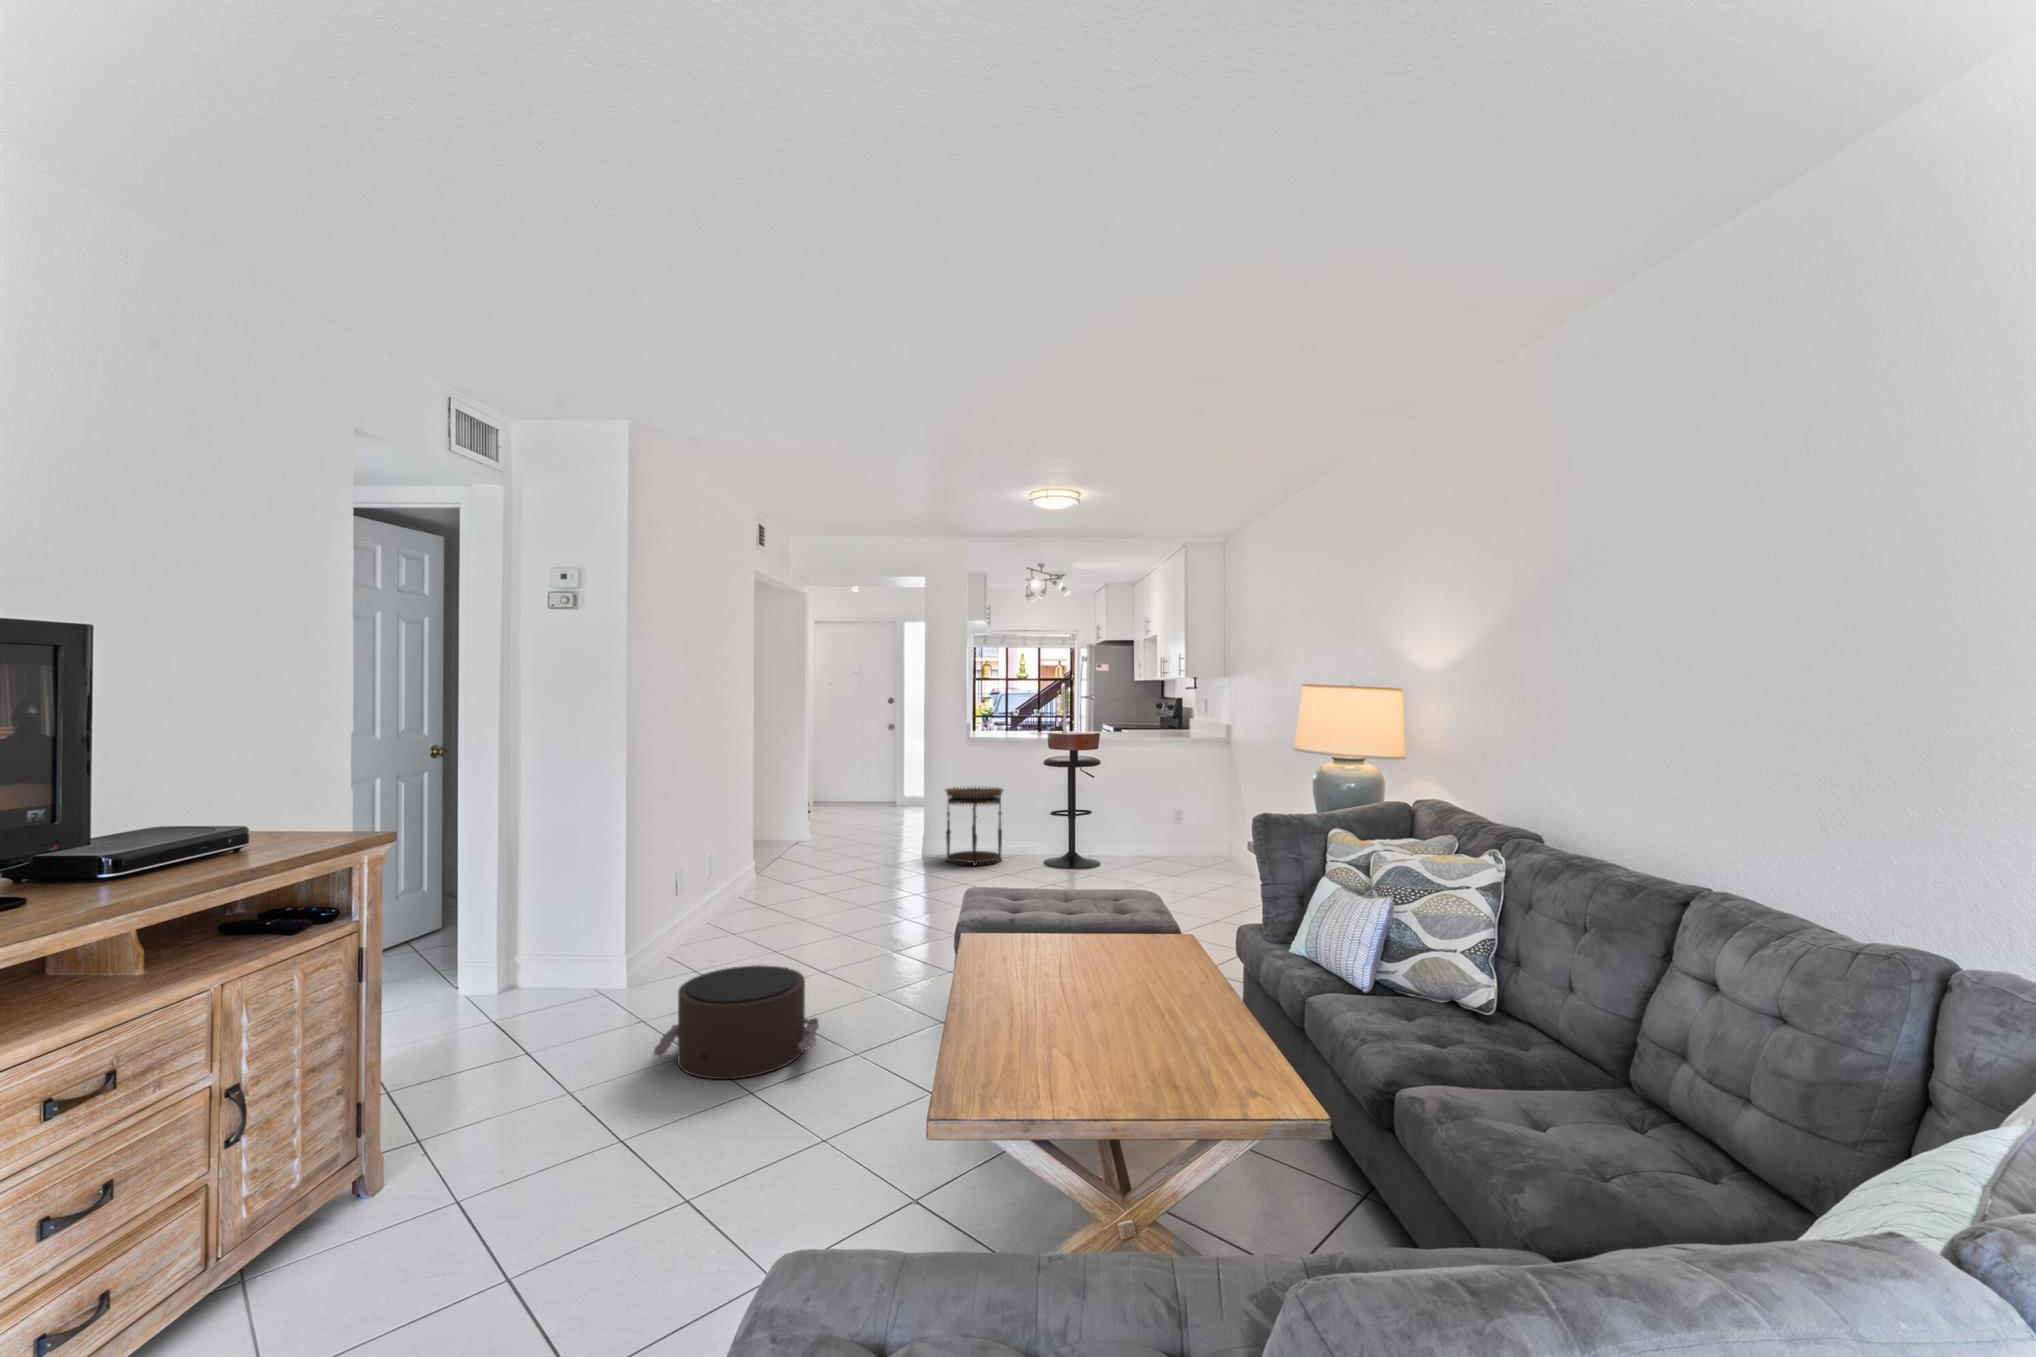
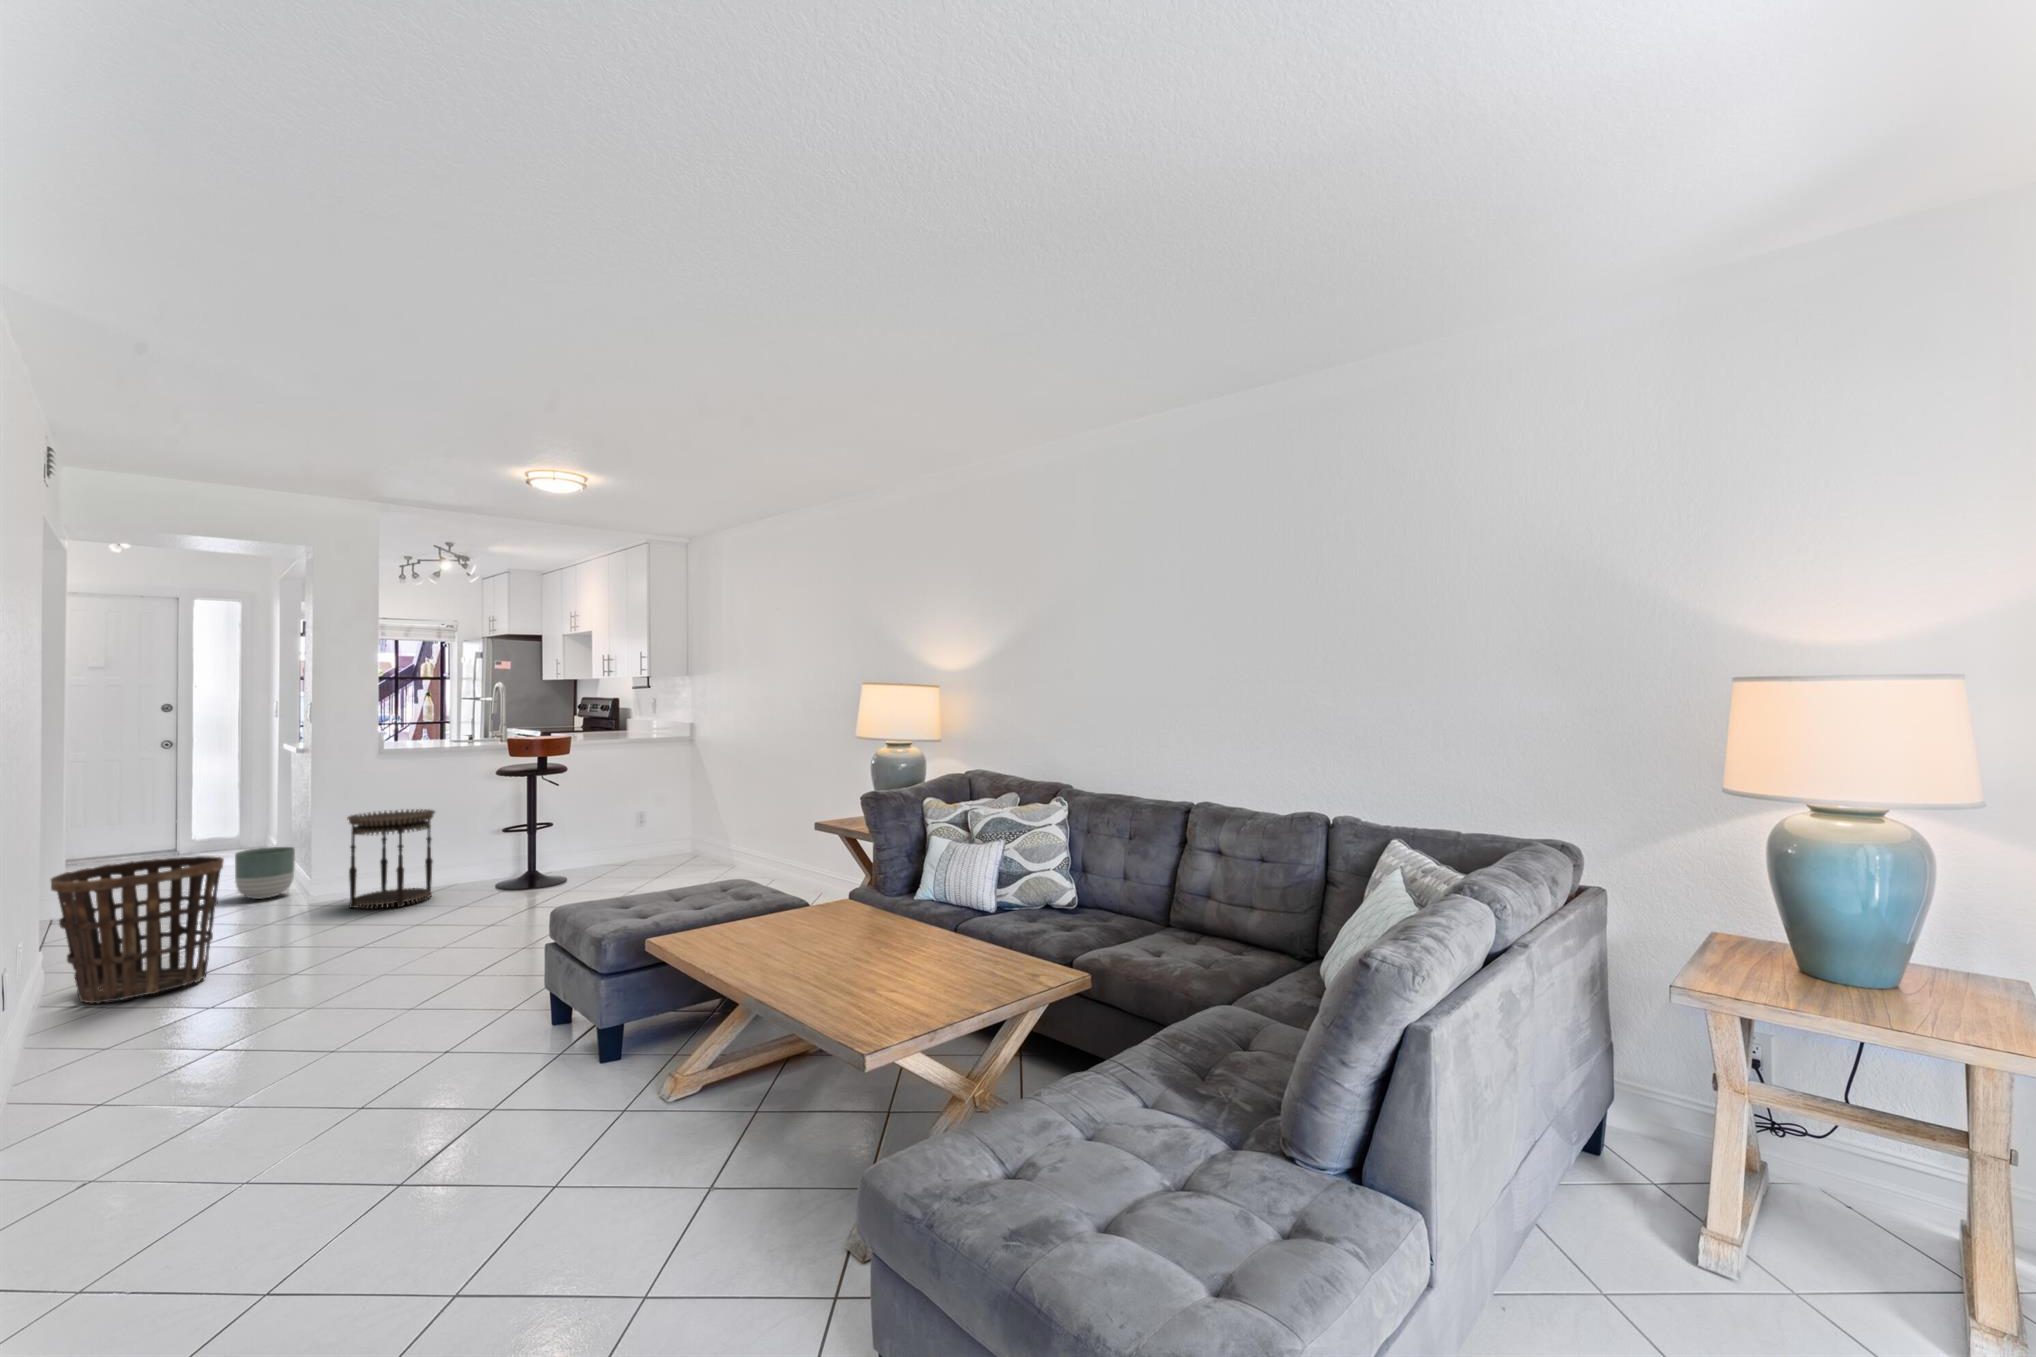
basket: none [749,807,837,903] -> present [51,856,224,1004]
planter: none [894,807,929,844] -> present [235,847,295,899]
pouf: present [653,965,819,1079] -> none [187,1037,448,1197]

